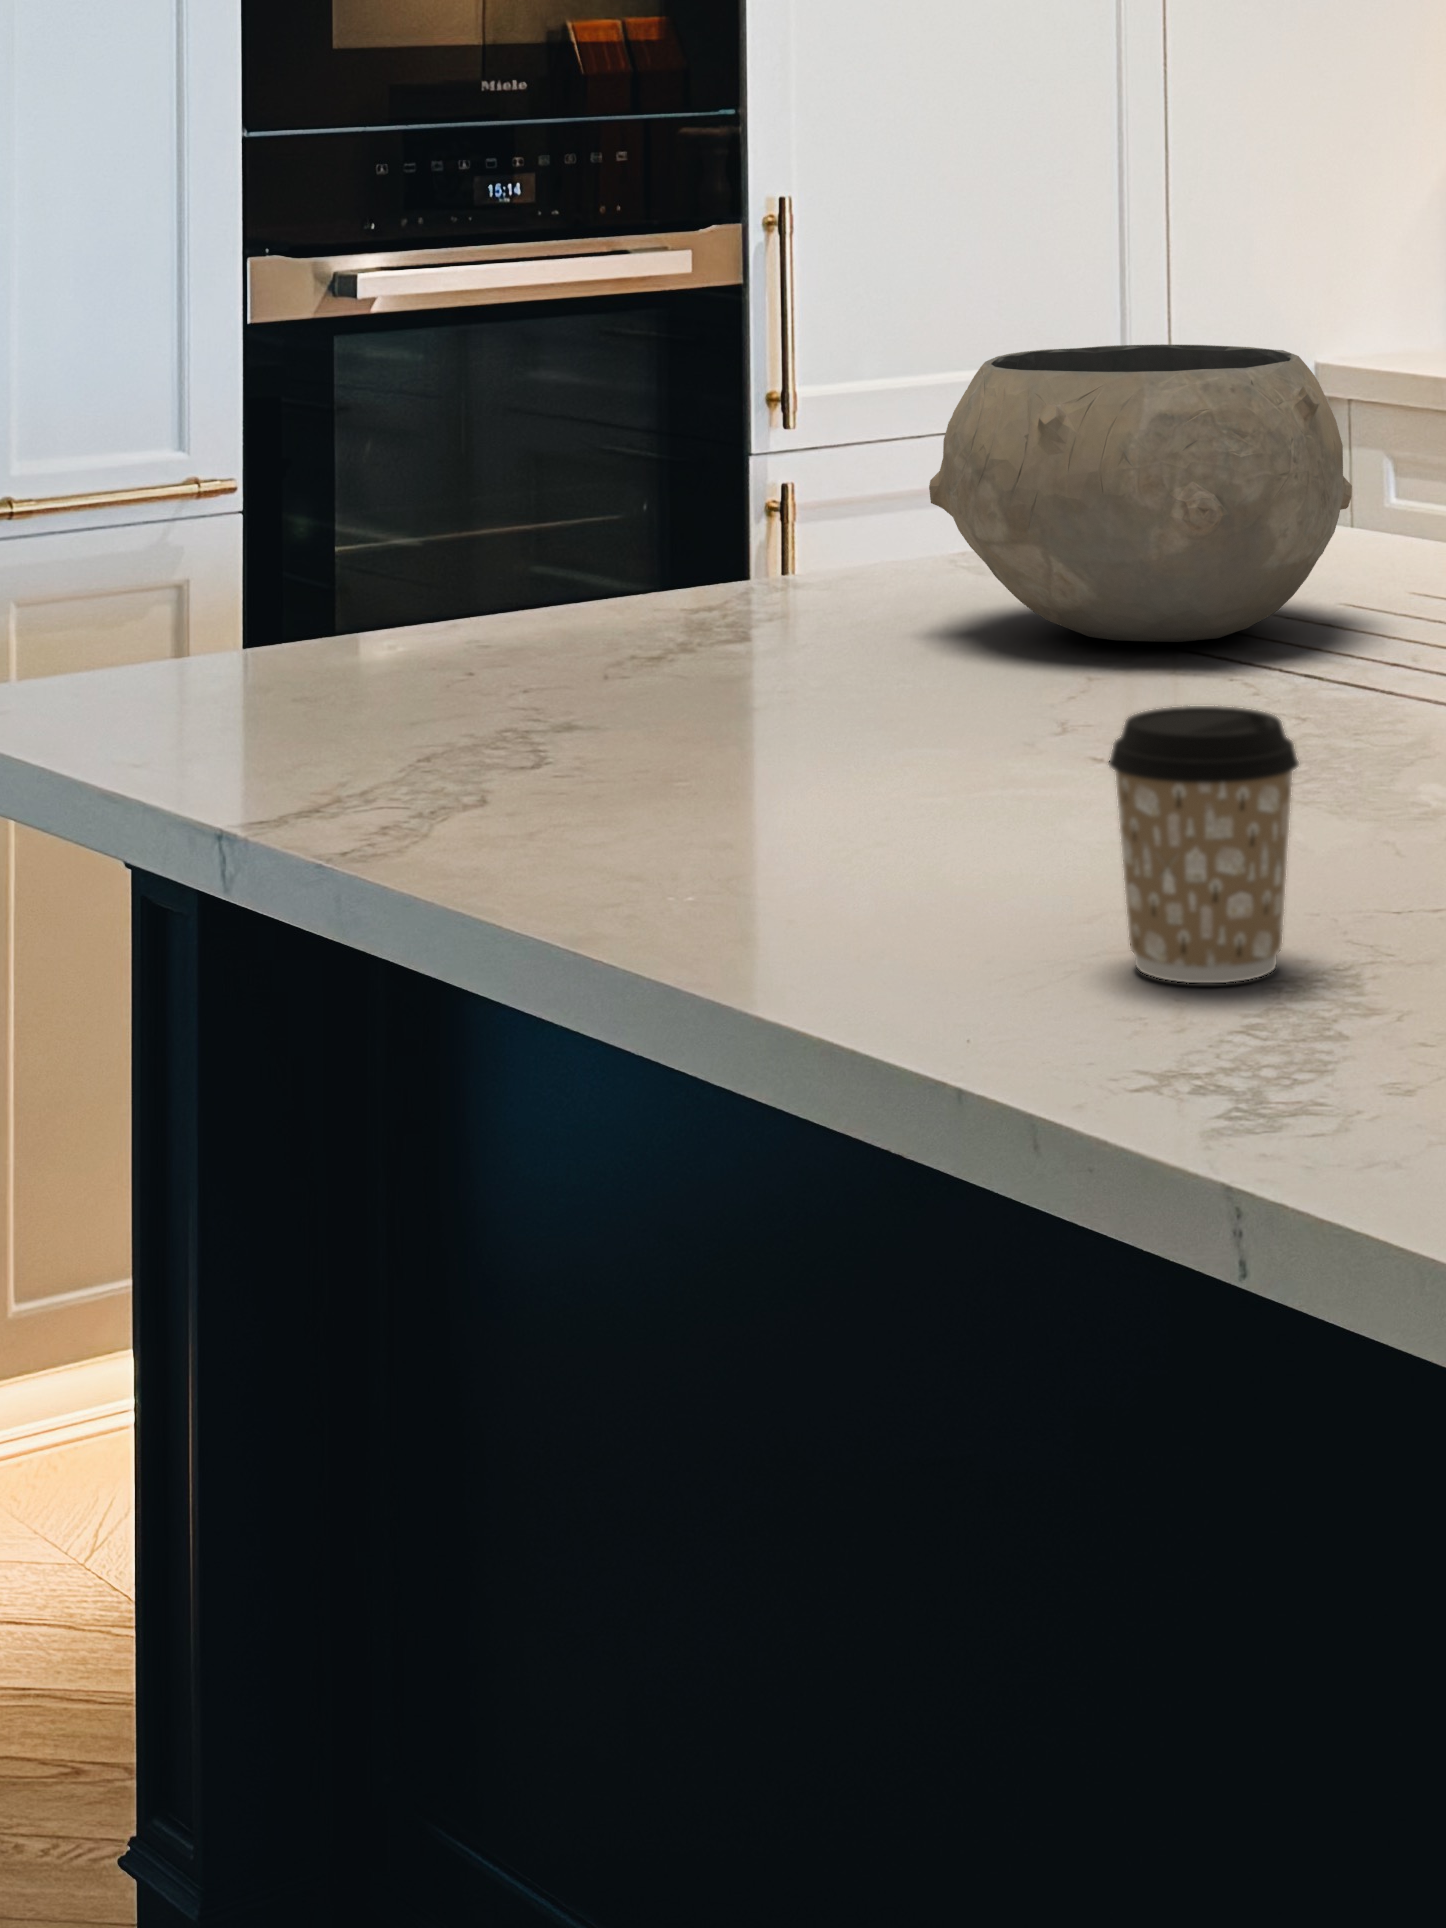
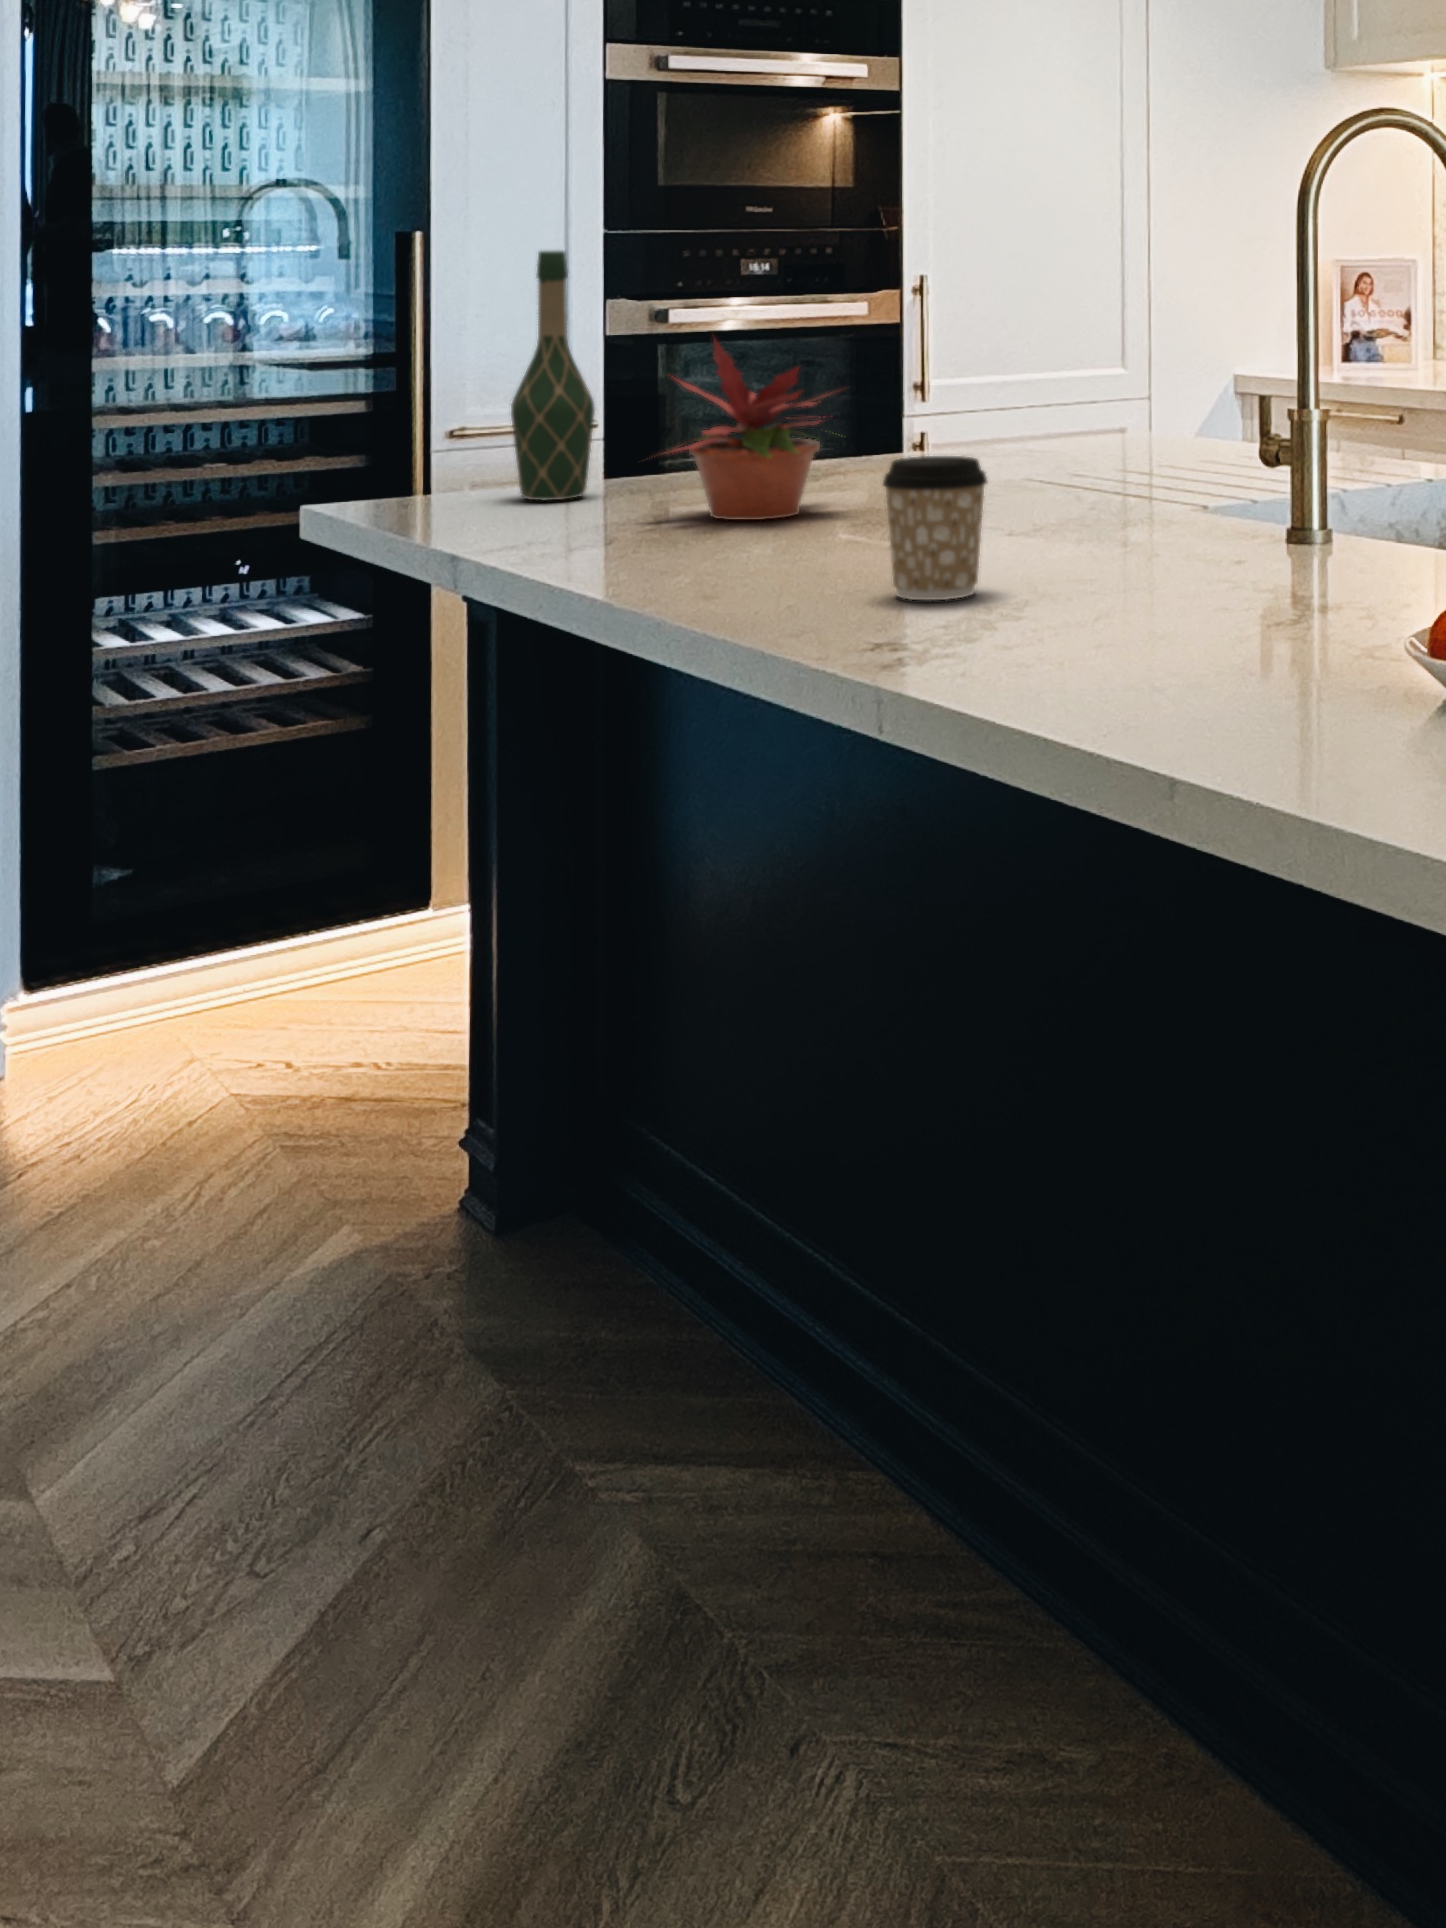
wine bottle: none [250,251,396,709] -> present [511,251,595,500]
ceramic bowl: present [929,344,1352,642] -> none [914,318,1148,472]
potted plant: none [516,422,905,765] -> present [657,339,834,520]

